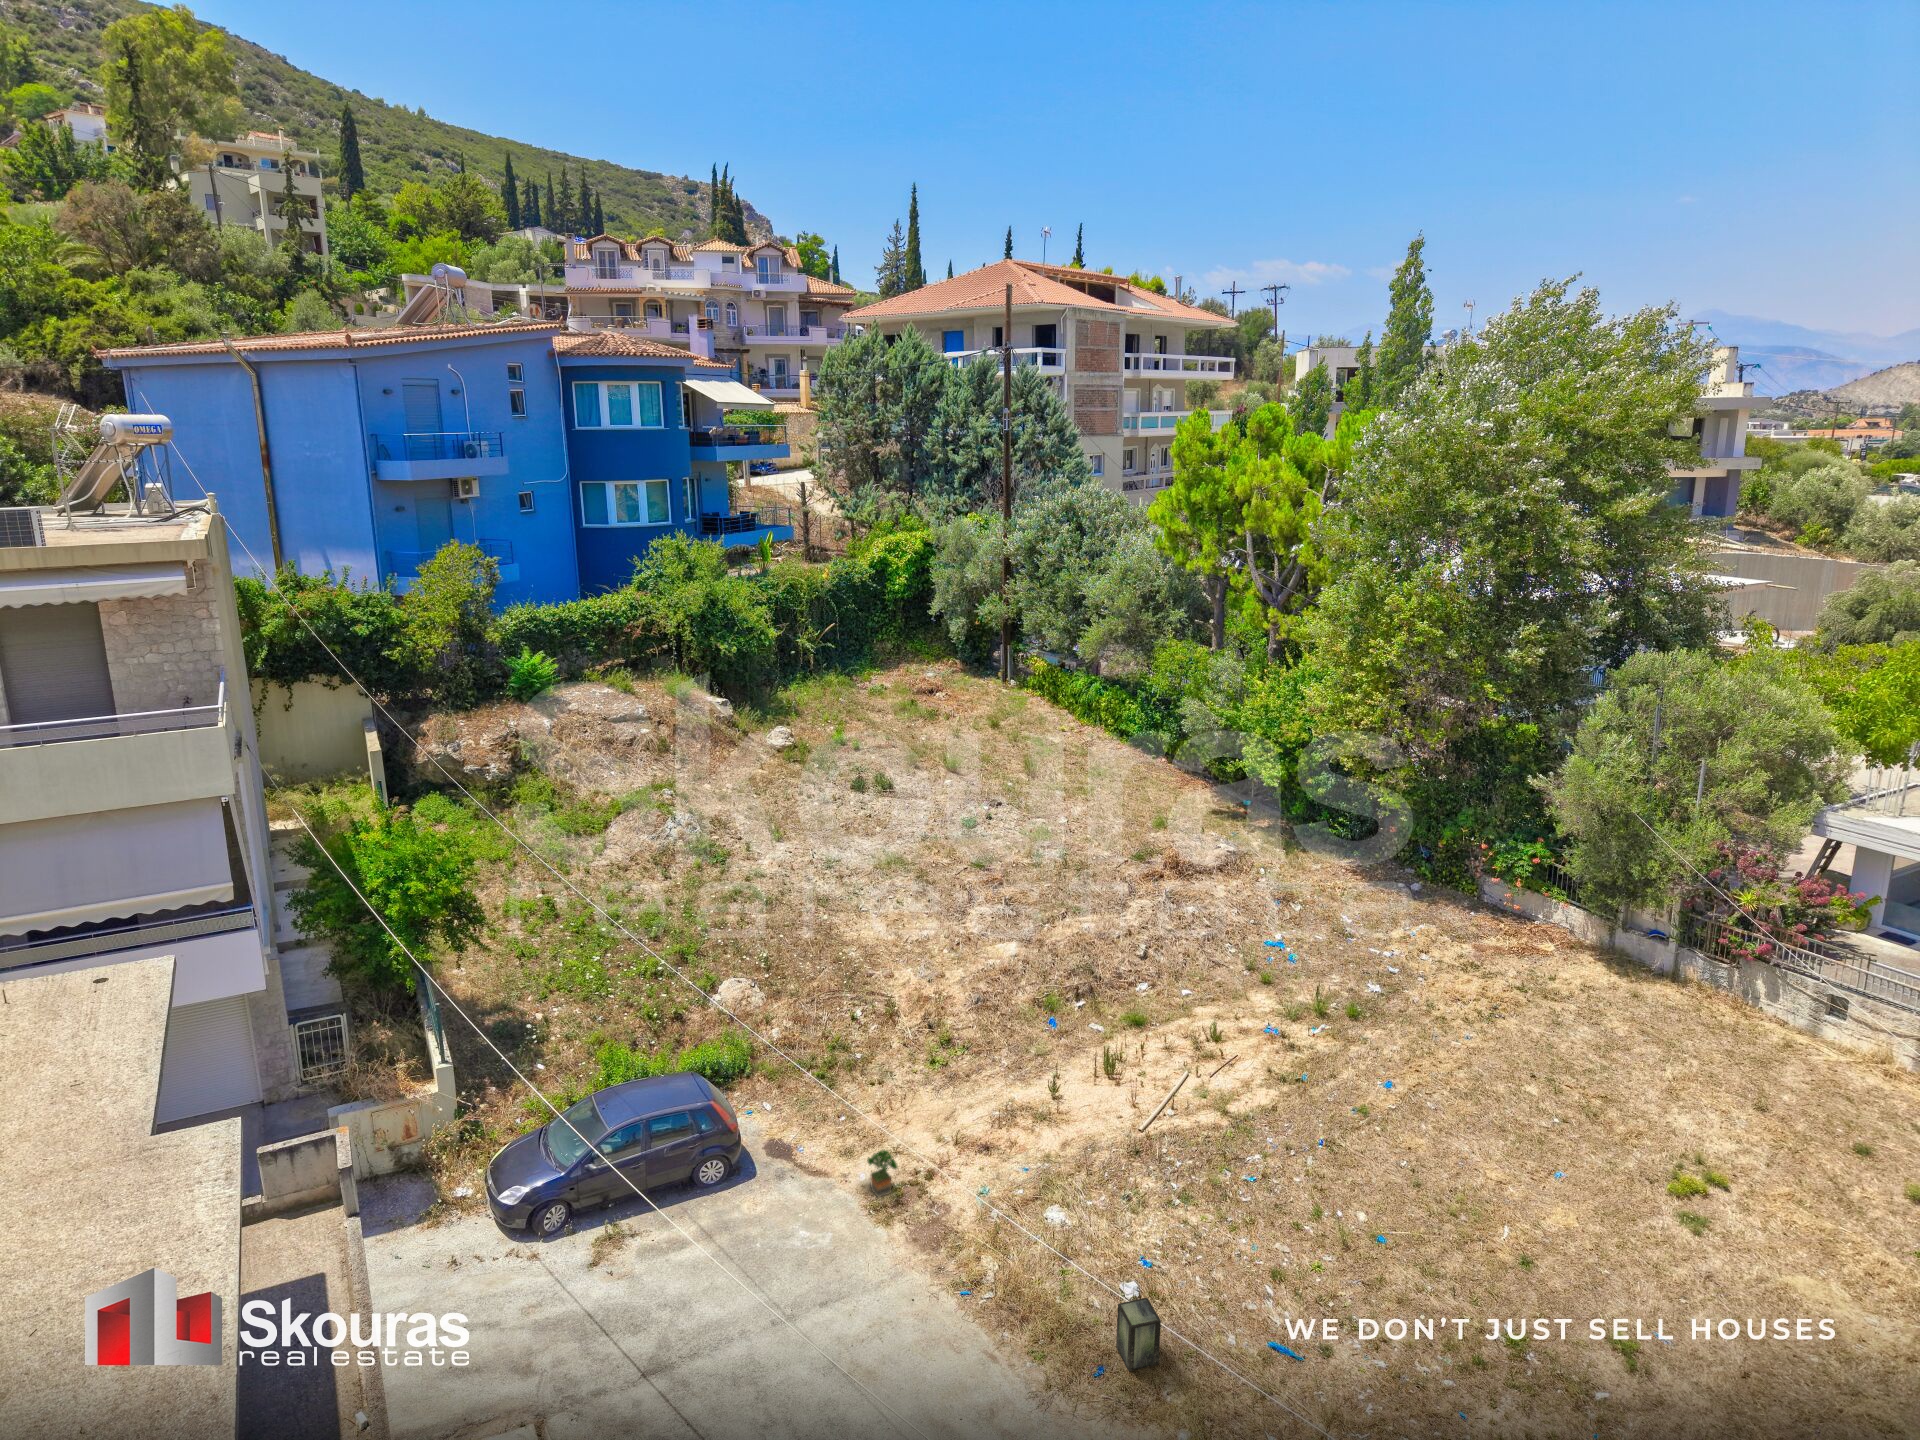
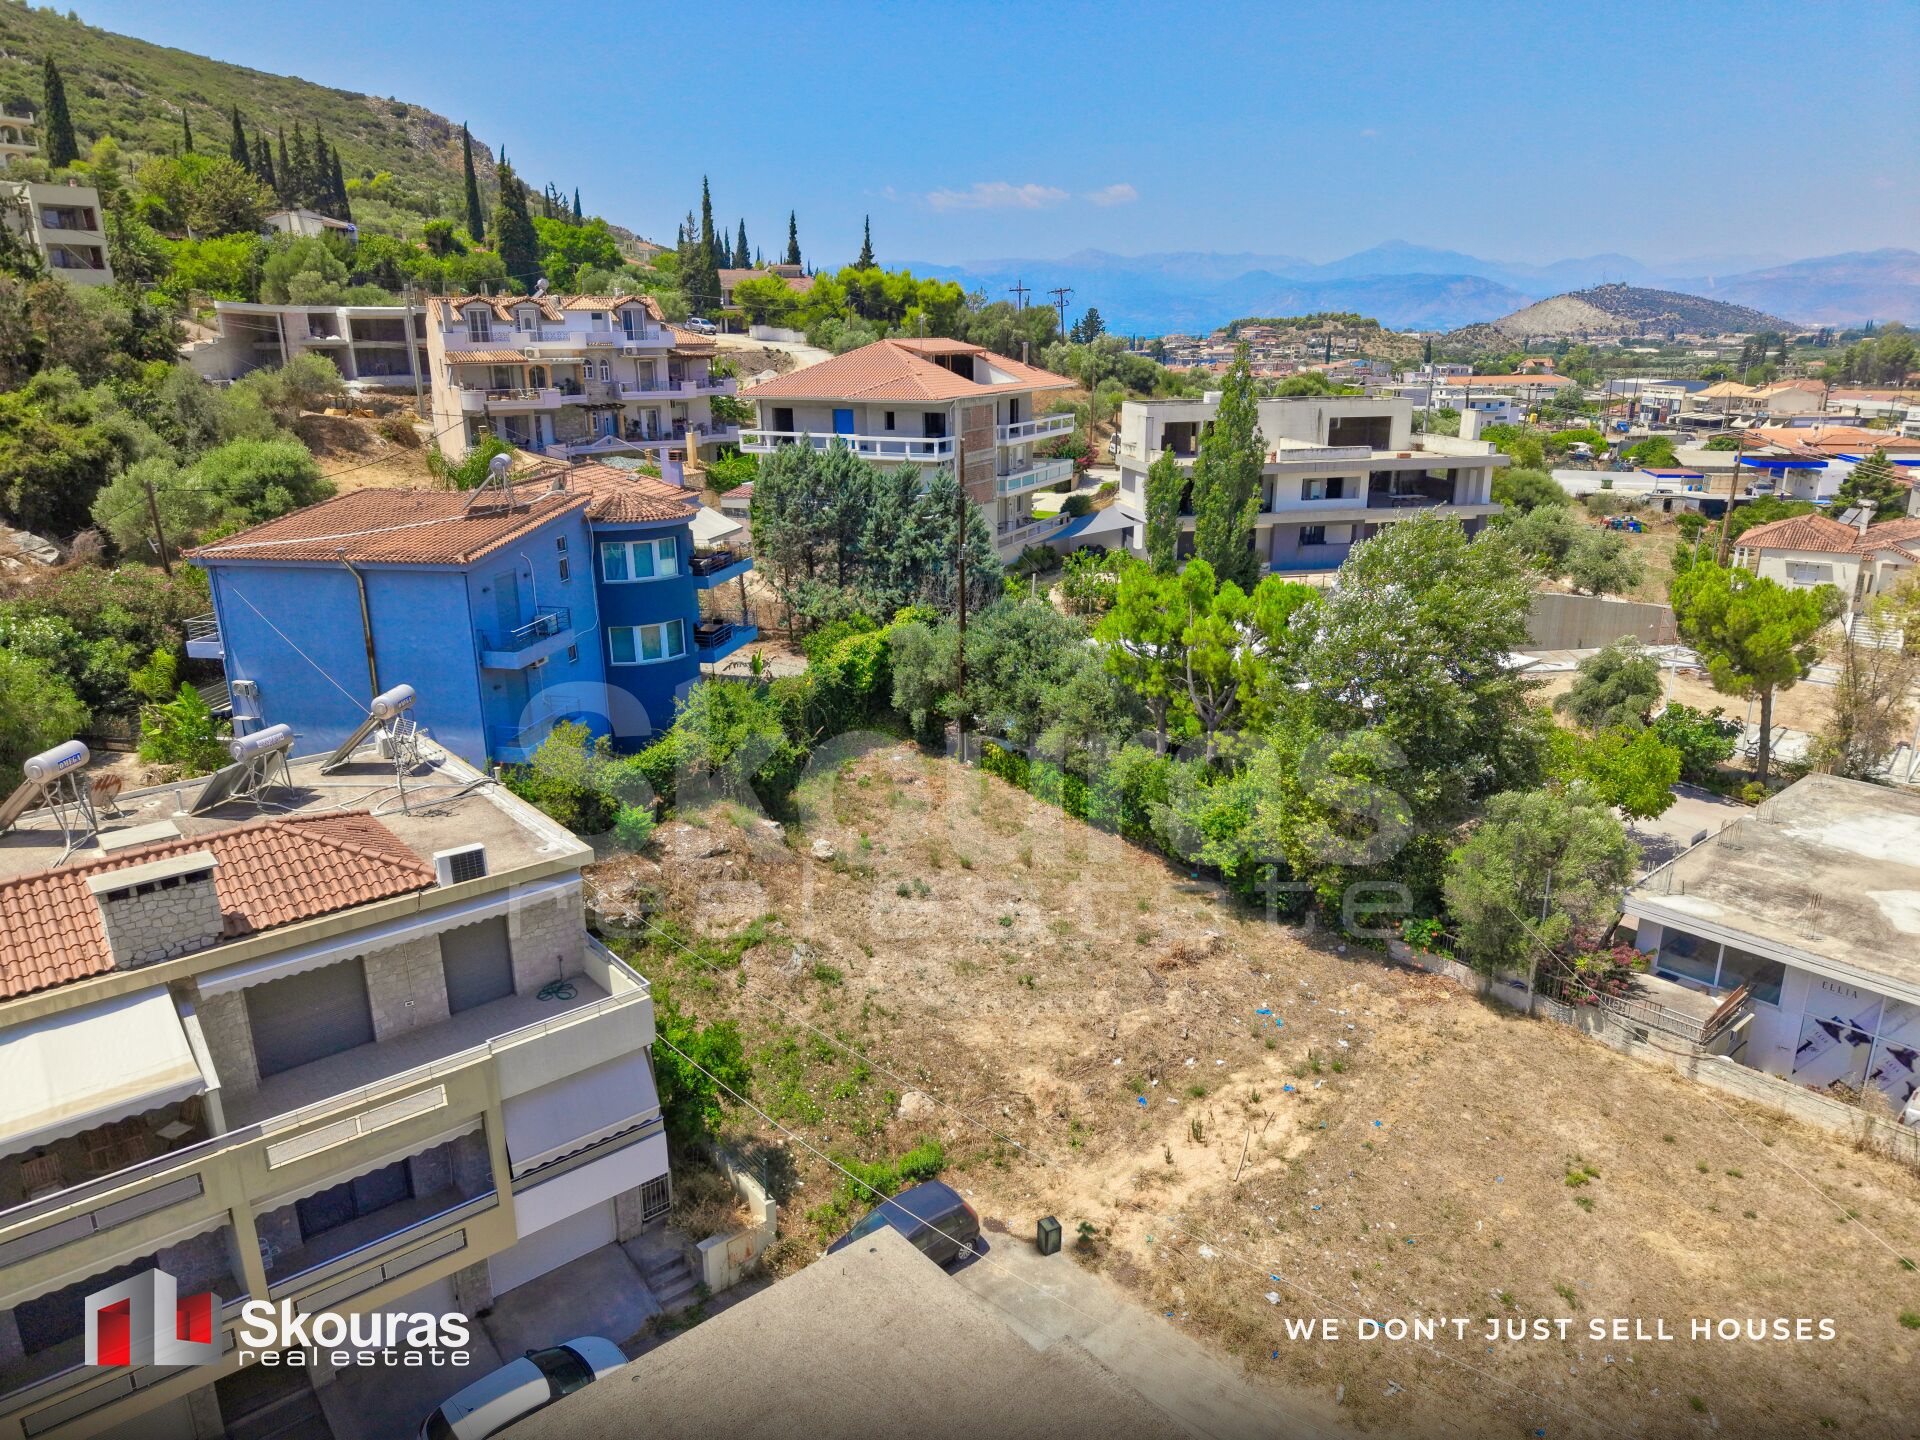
storage box: present [1116,1298,1161,1371] -> present [1037,1215,1062,1256]

